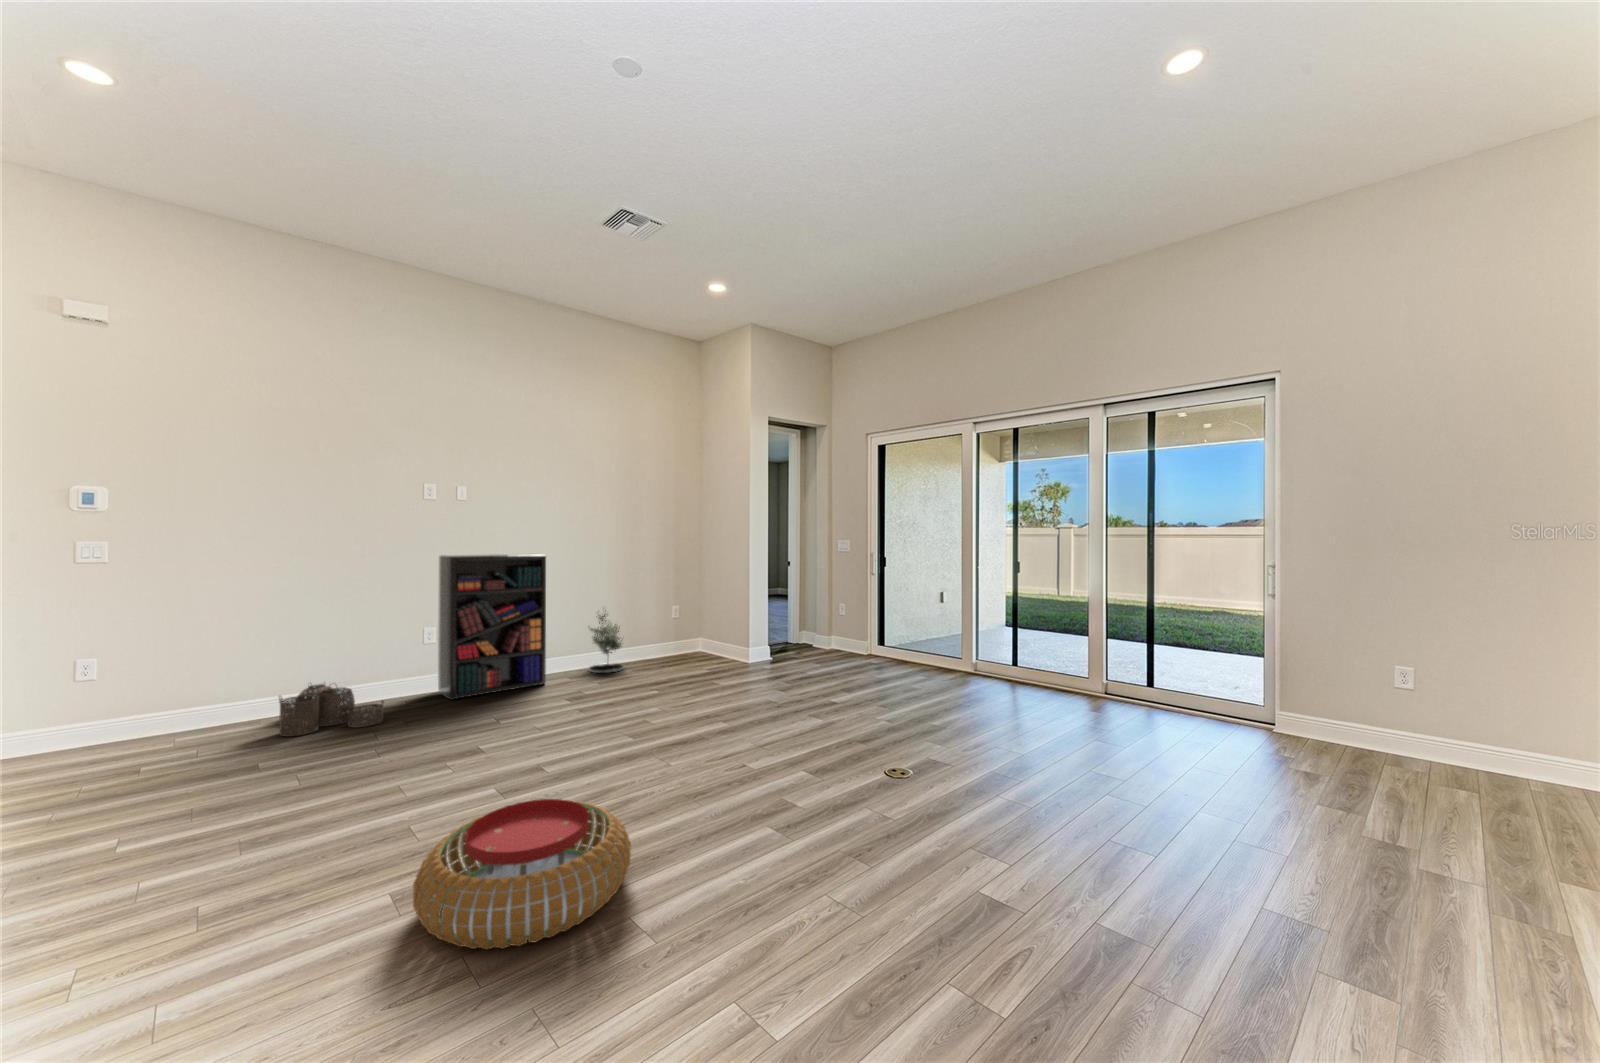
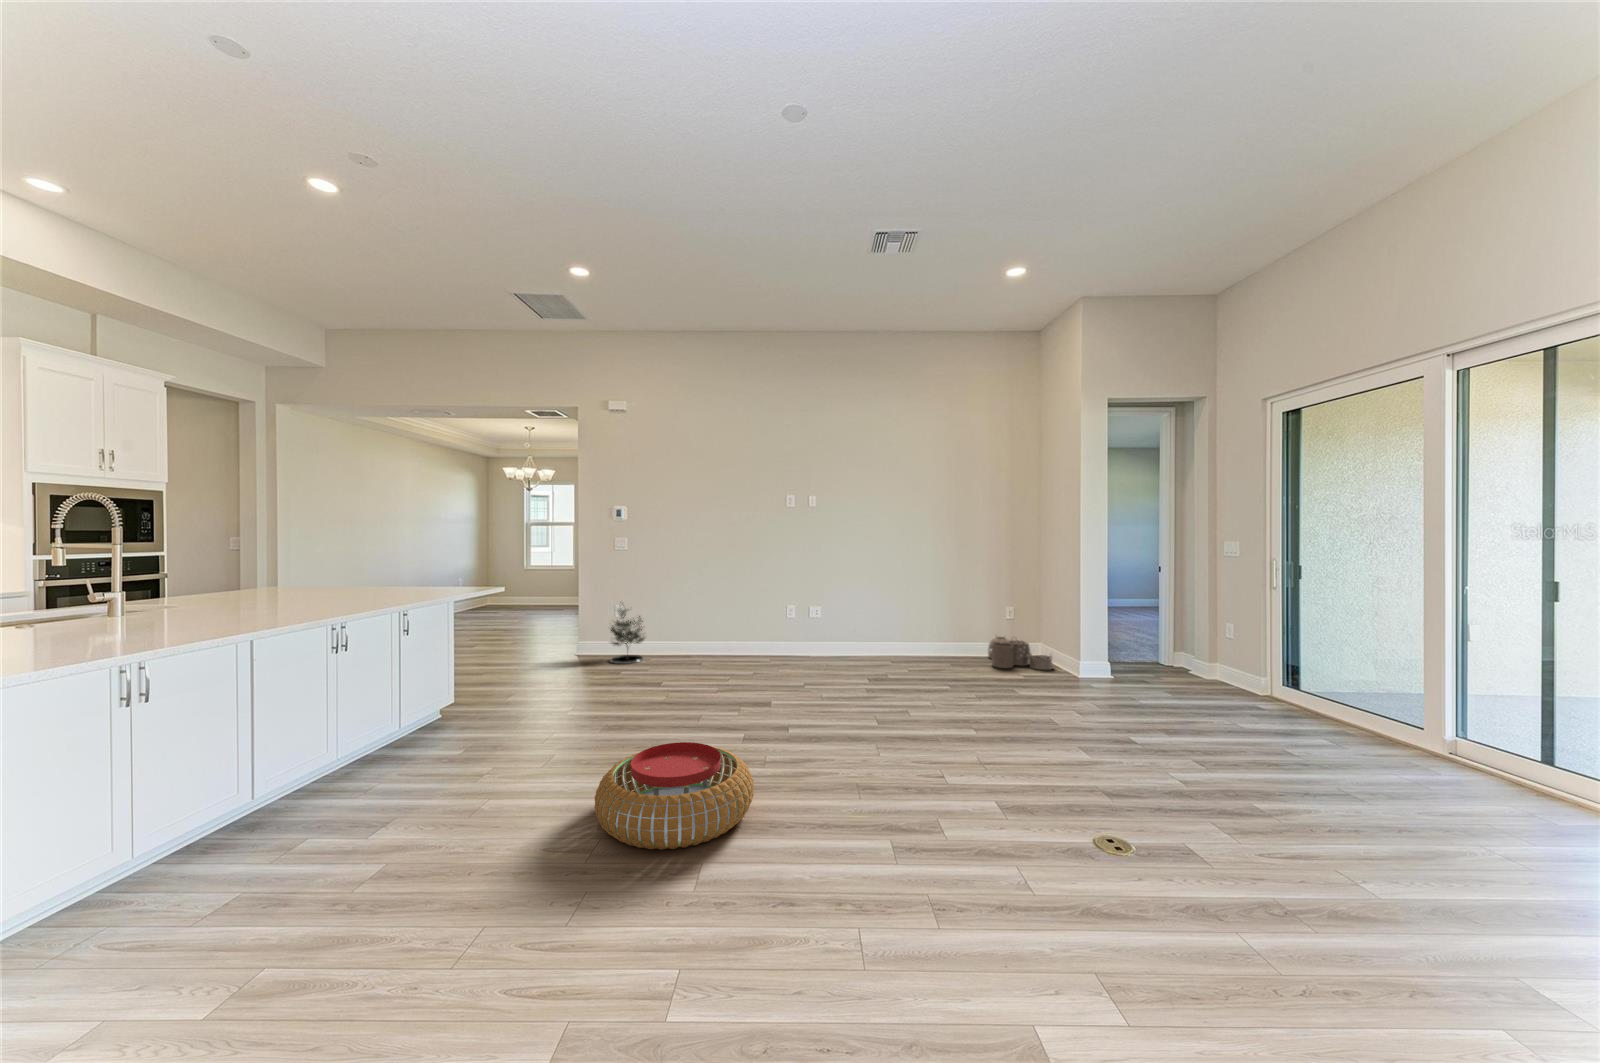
bookshelf: present [438,554,546,699] -> none [798,551,871,663]
potted tree: present [588,610,624,673] -> present [610,605,645,664]
woven basket: present [279,682,384,736] -> present [988,637,1052,670]

